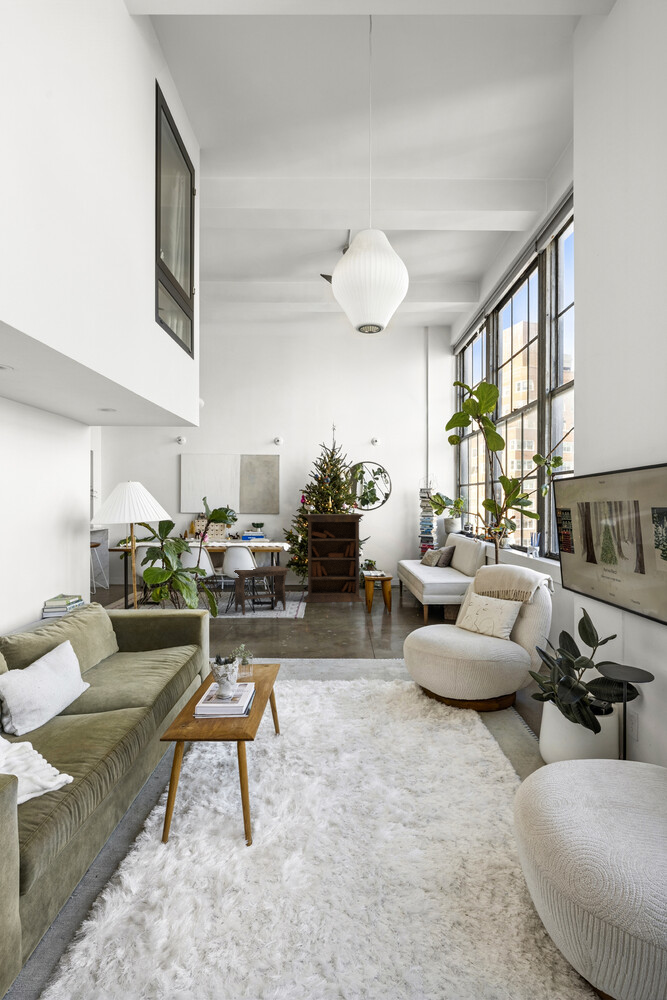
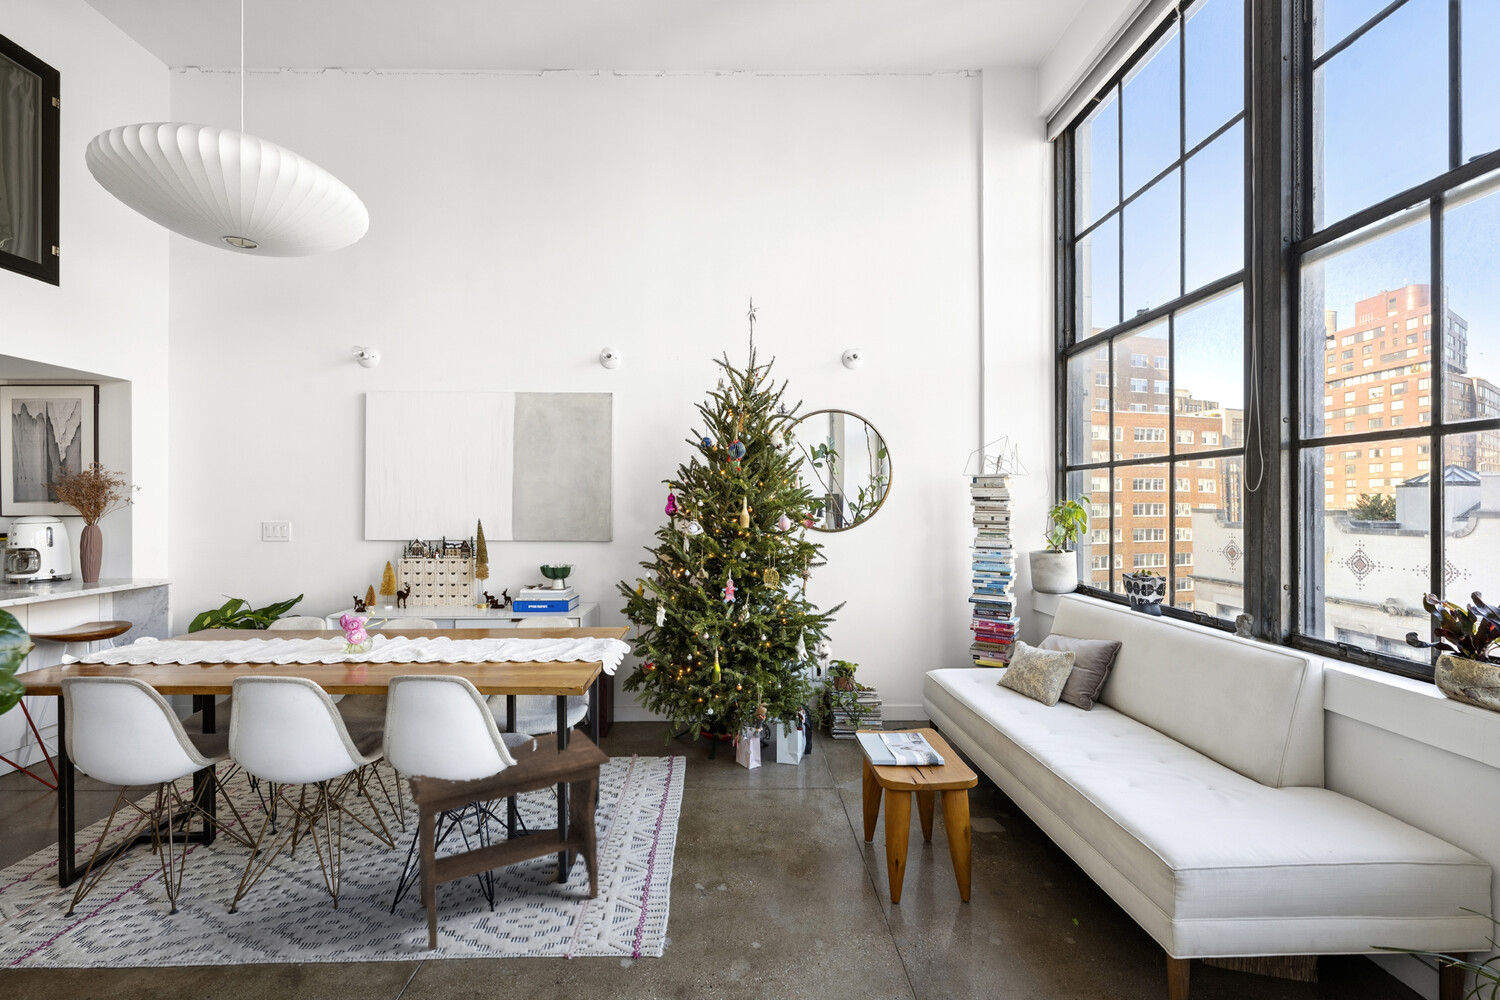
bookcase: present [303,514,364,602] -> none [661,548,852,828]

